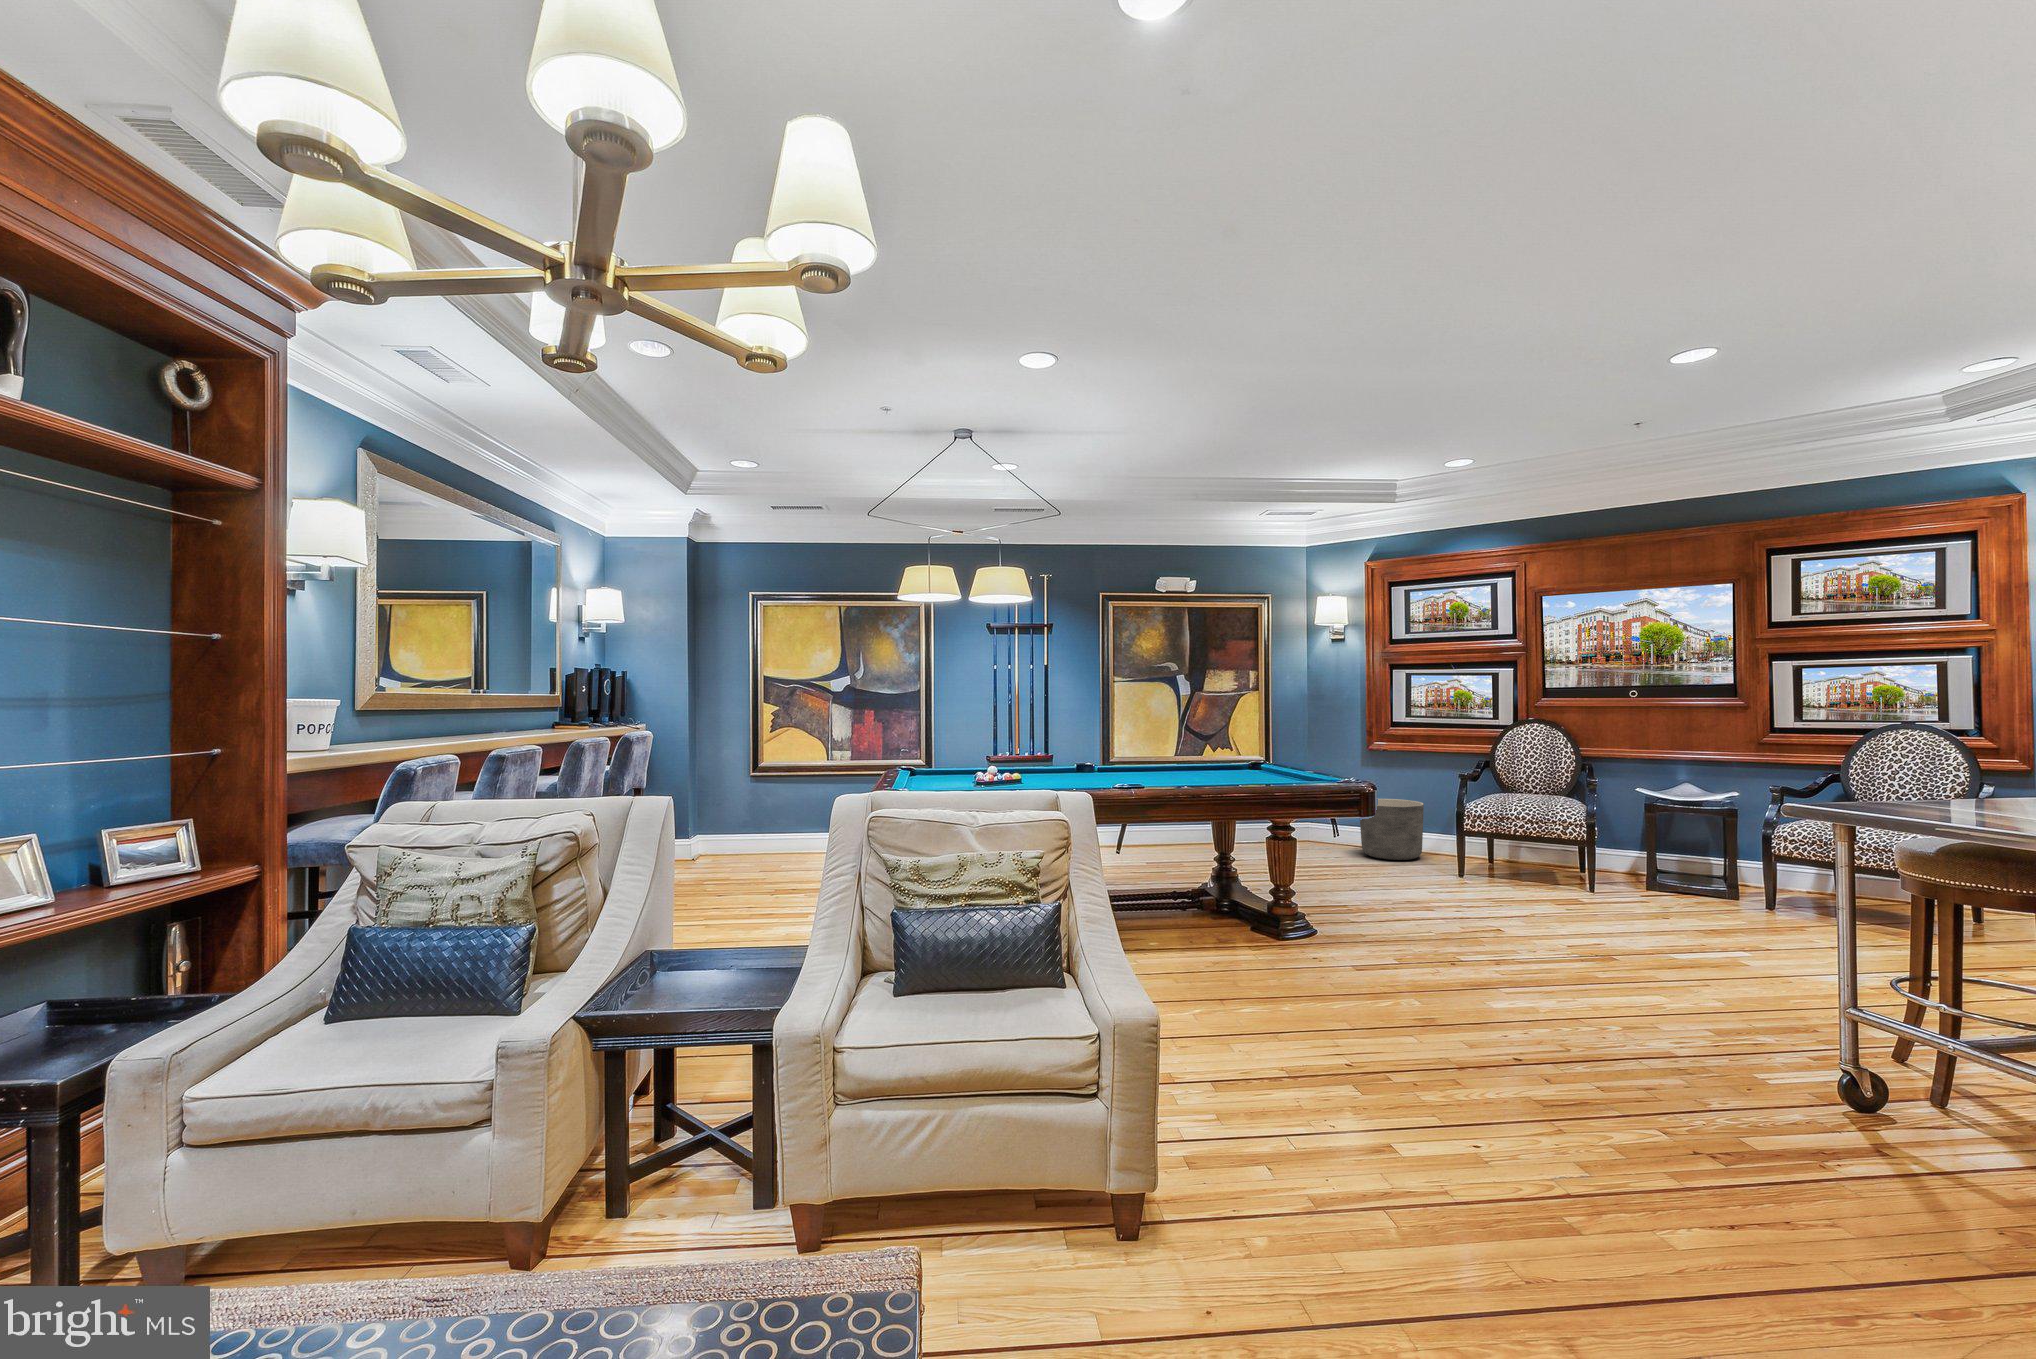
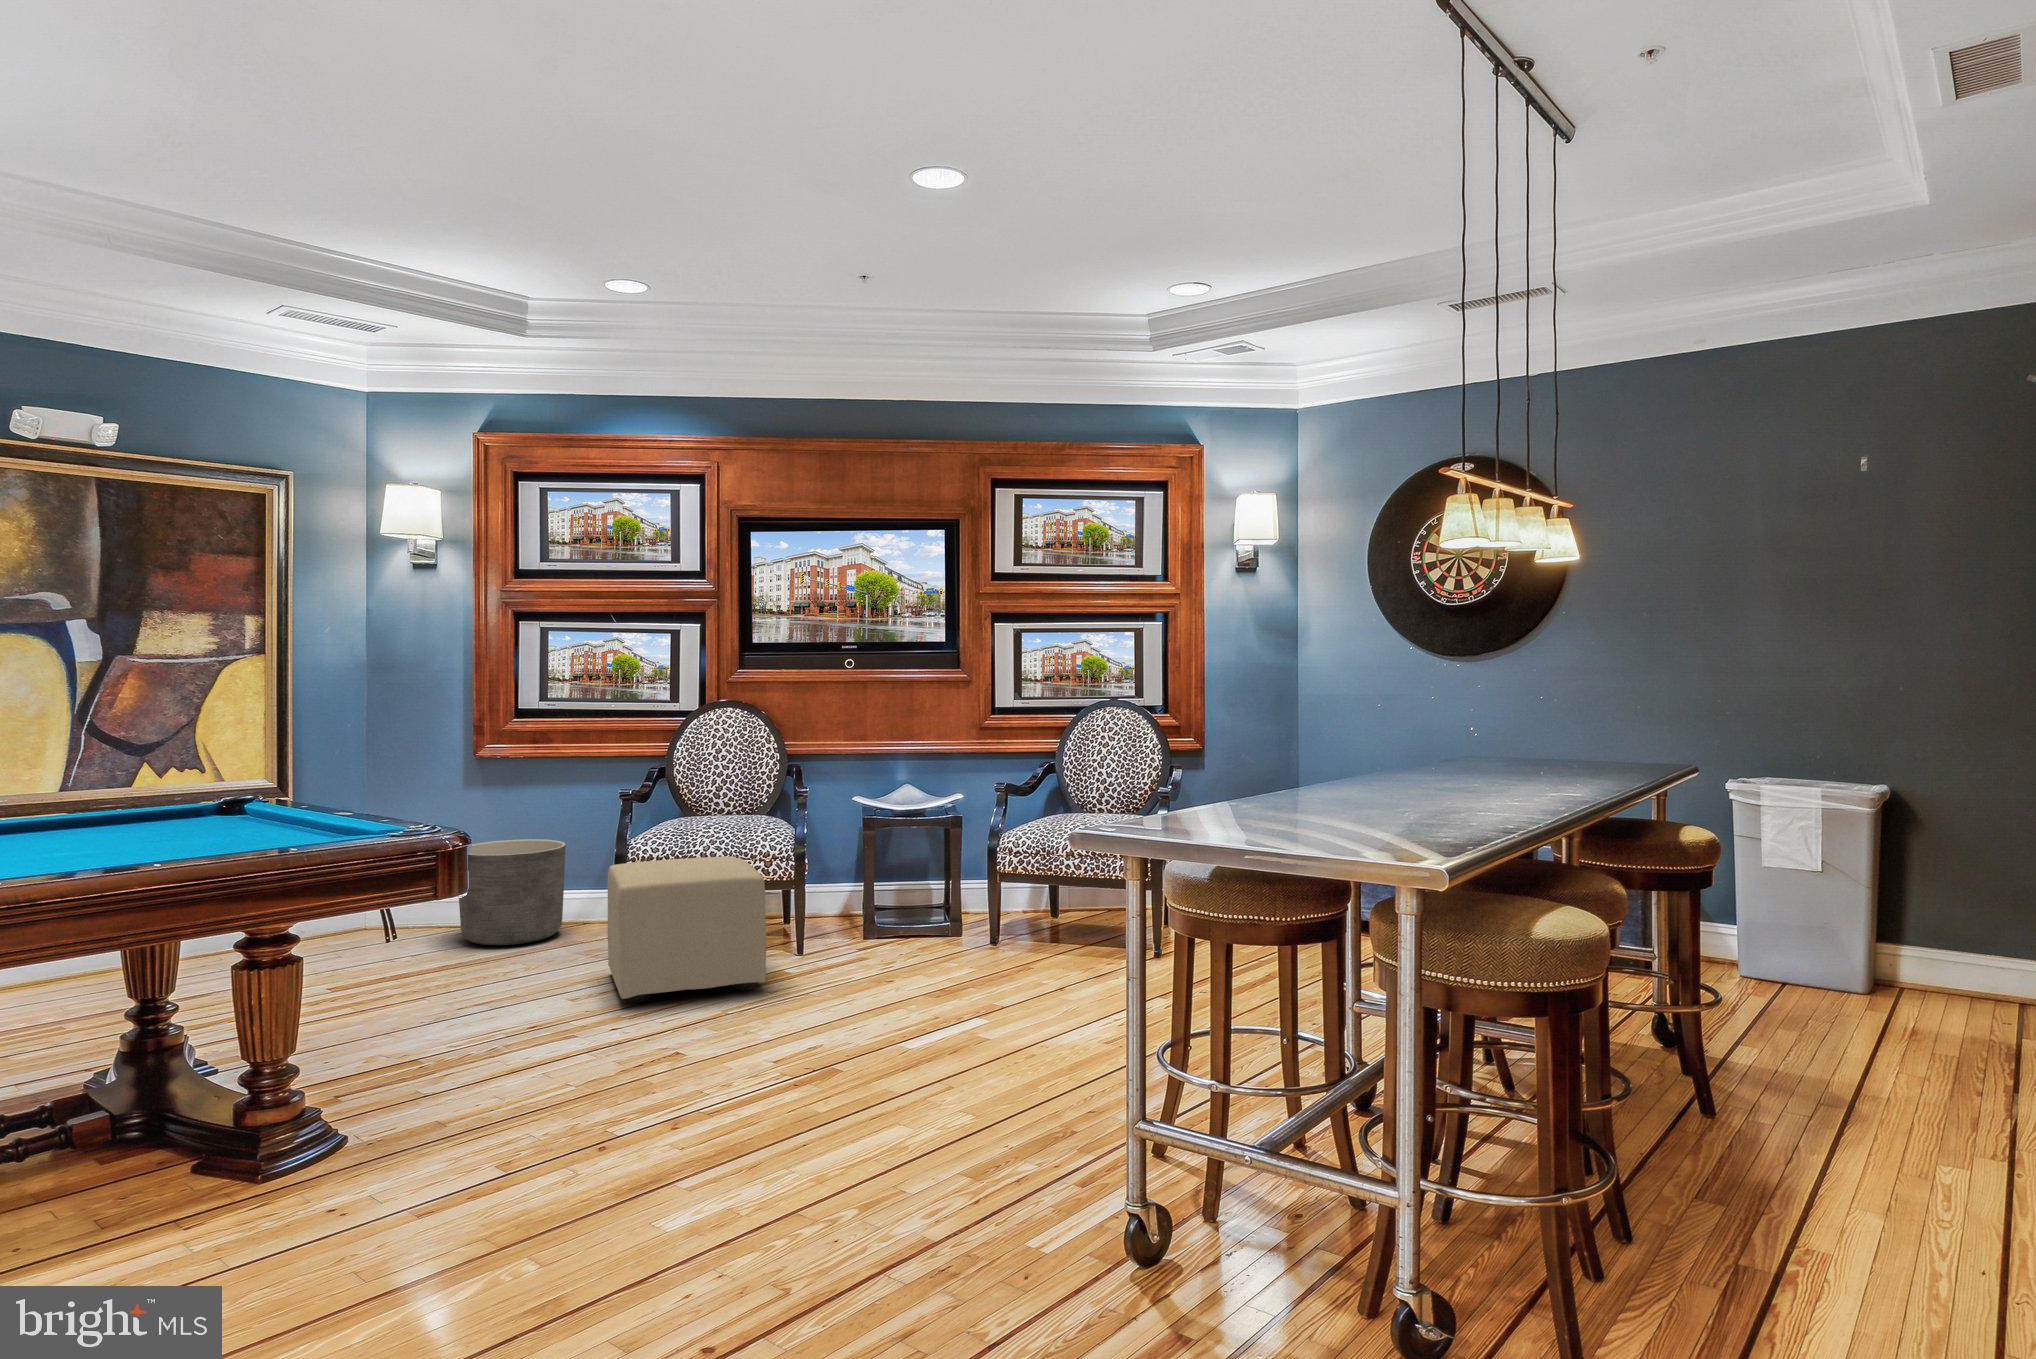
ottoman: none [1452,817,1564,906] -> present [607,857,766,1002]

